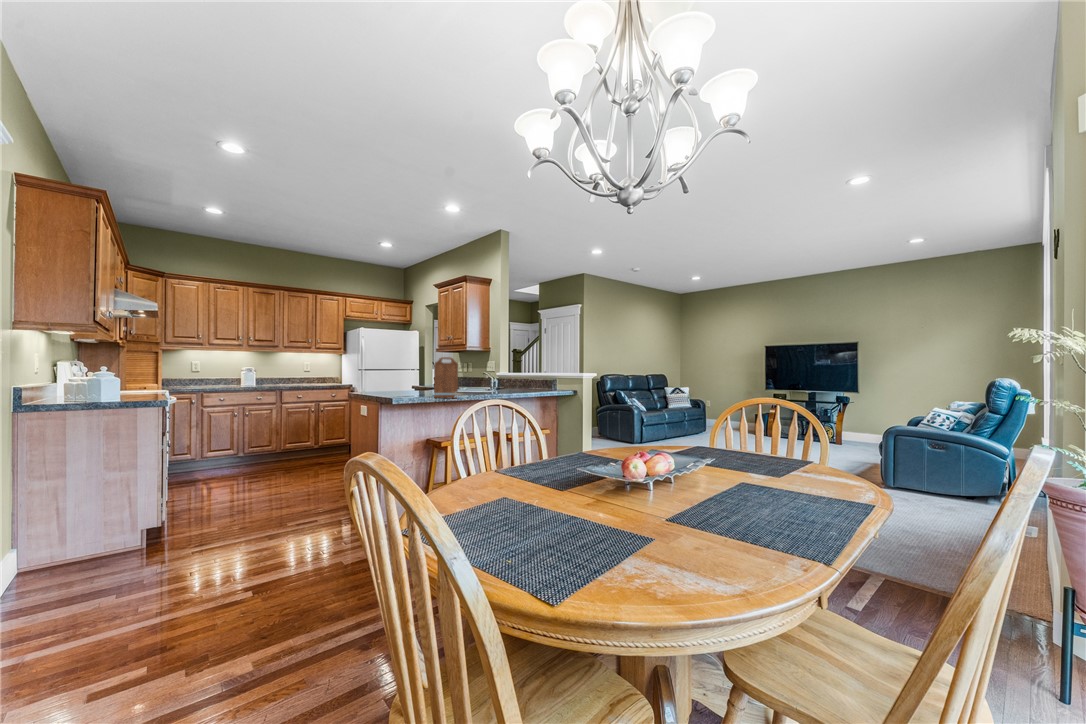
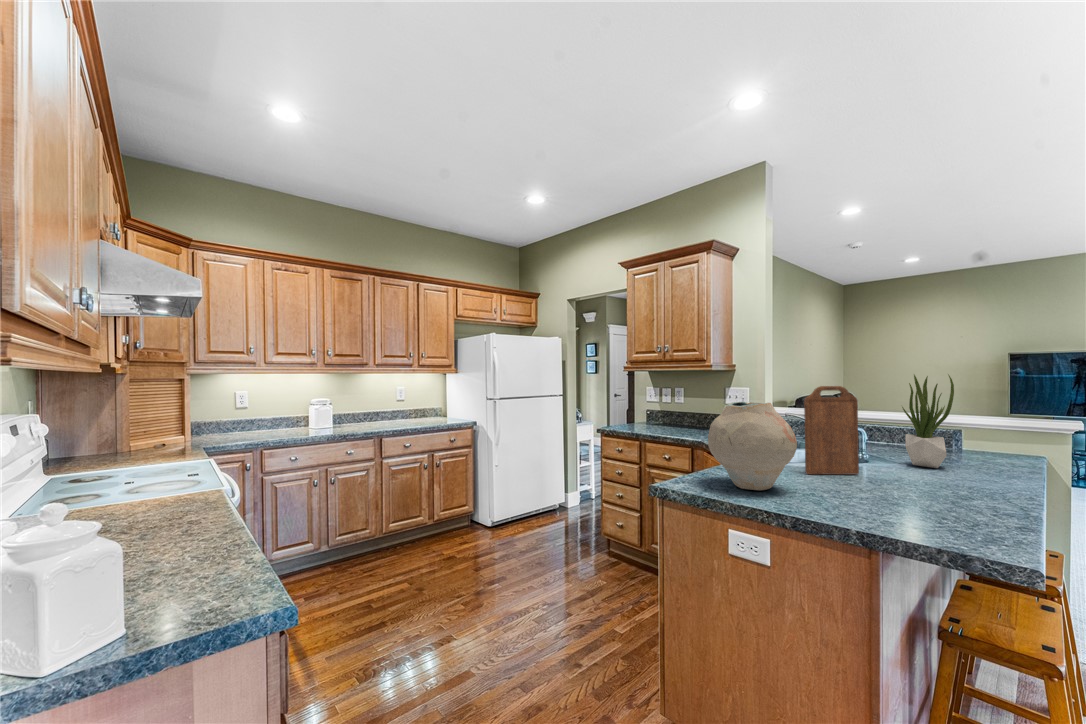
potted plant: none [496,353,517,399] -> present [902,375,954,468]
vase: none [371,362,407,399] -> present [708,402,797,491]

